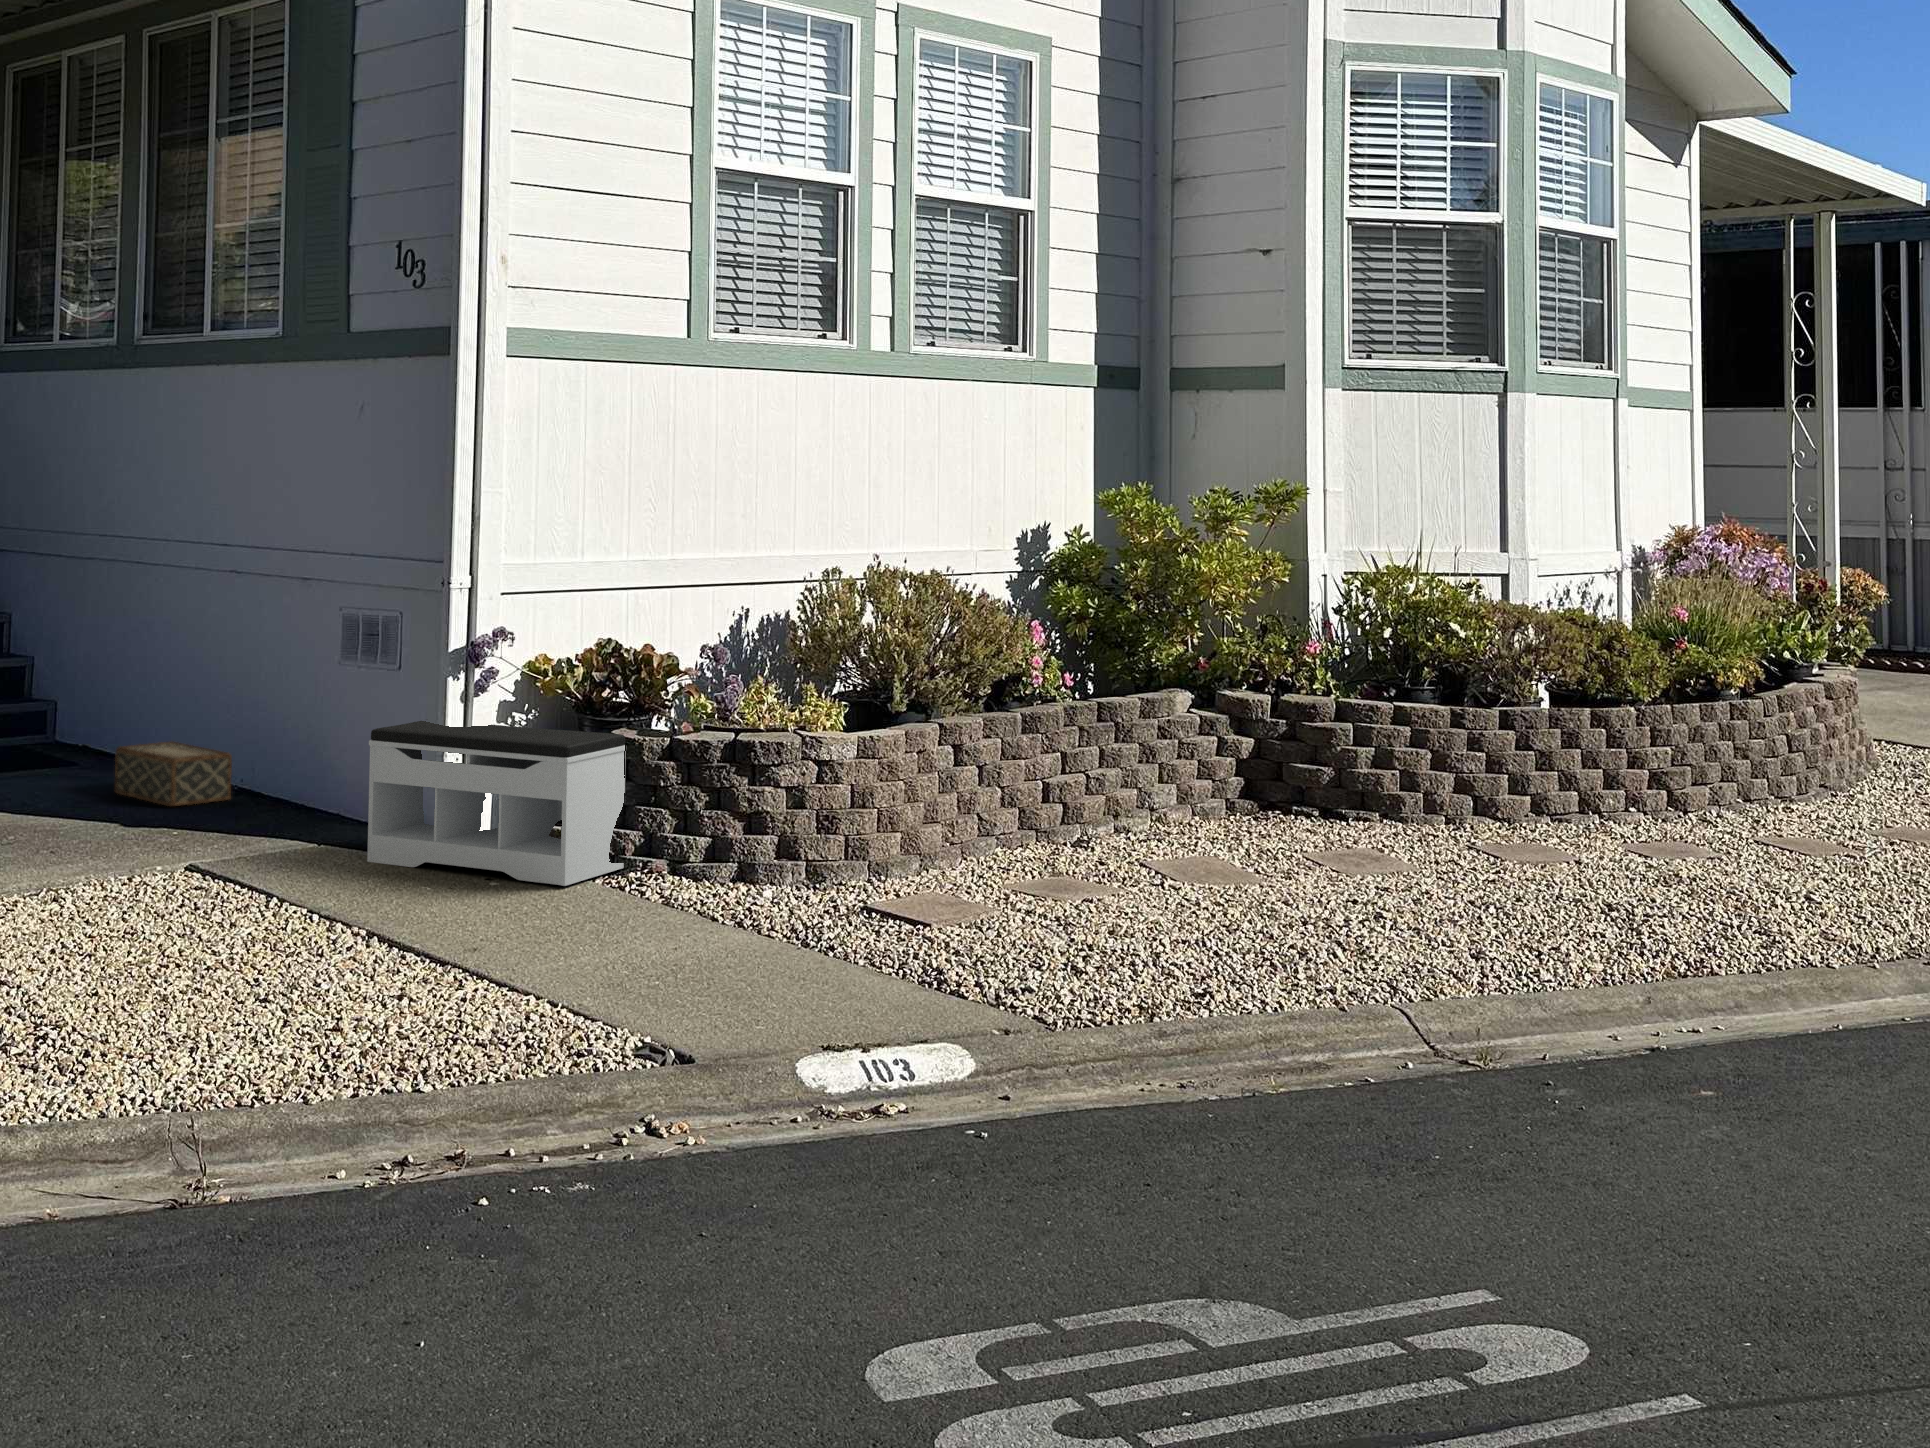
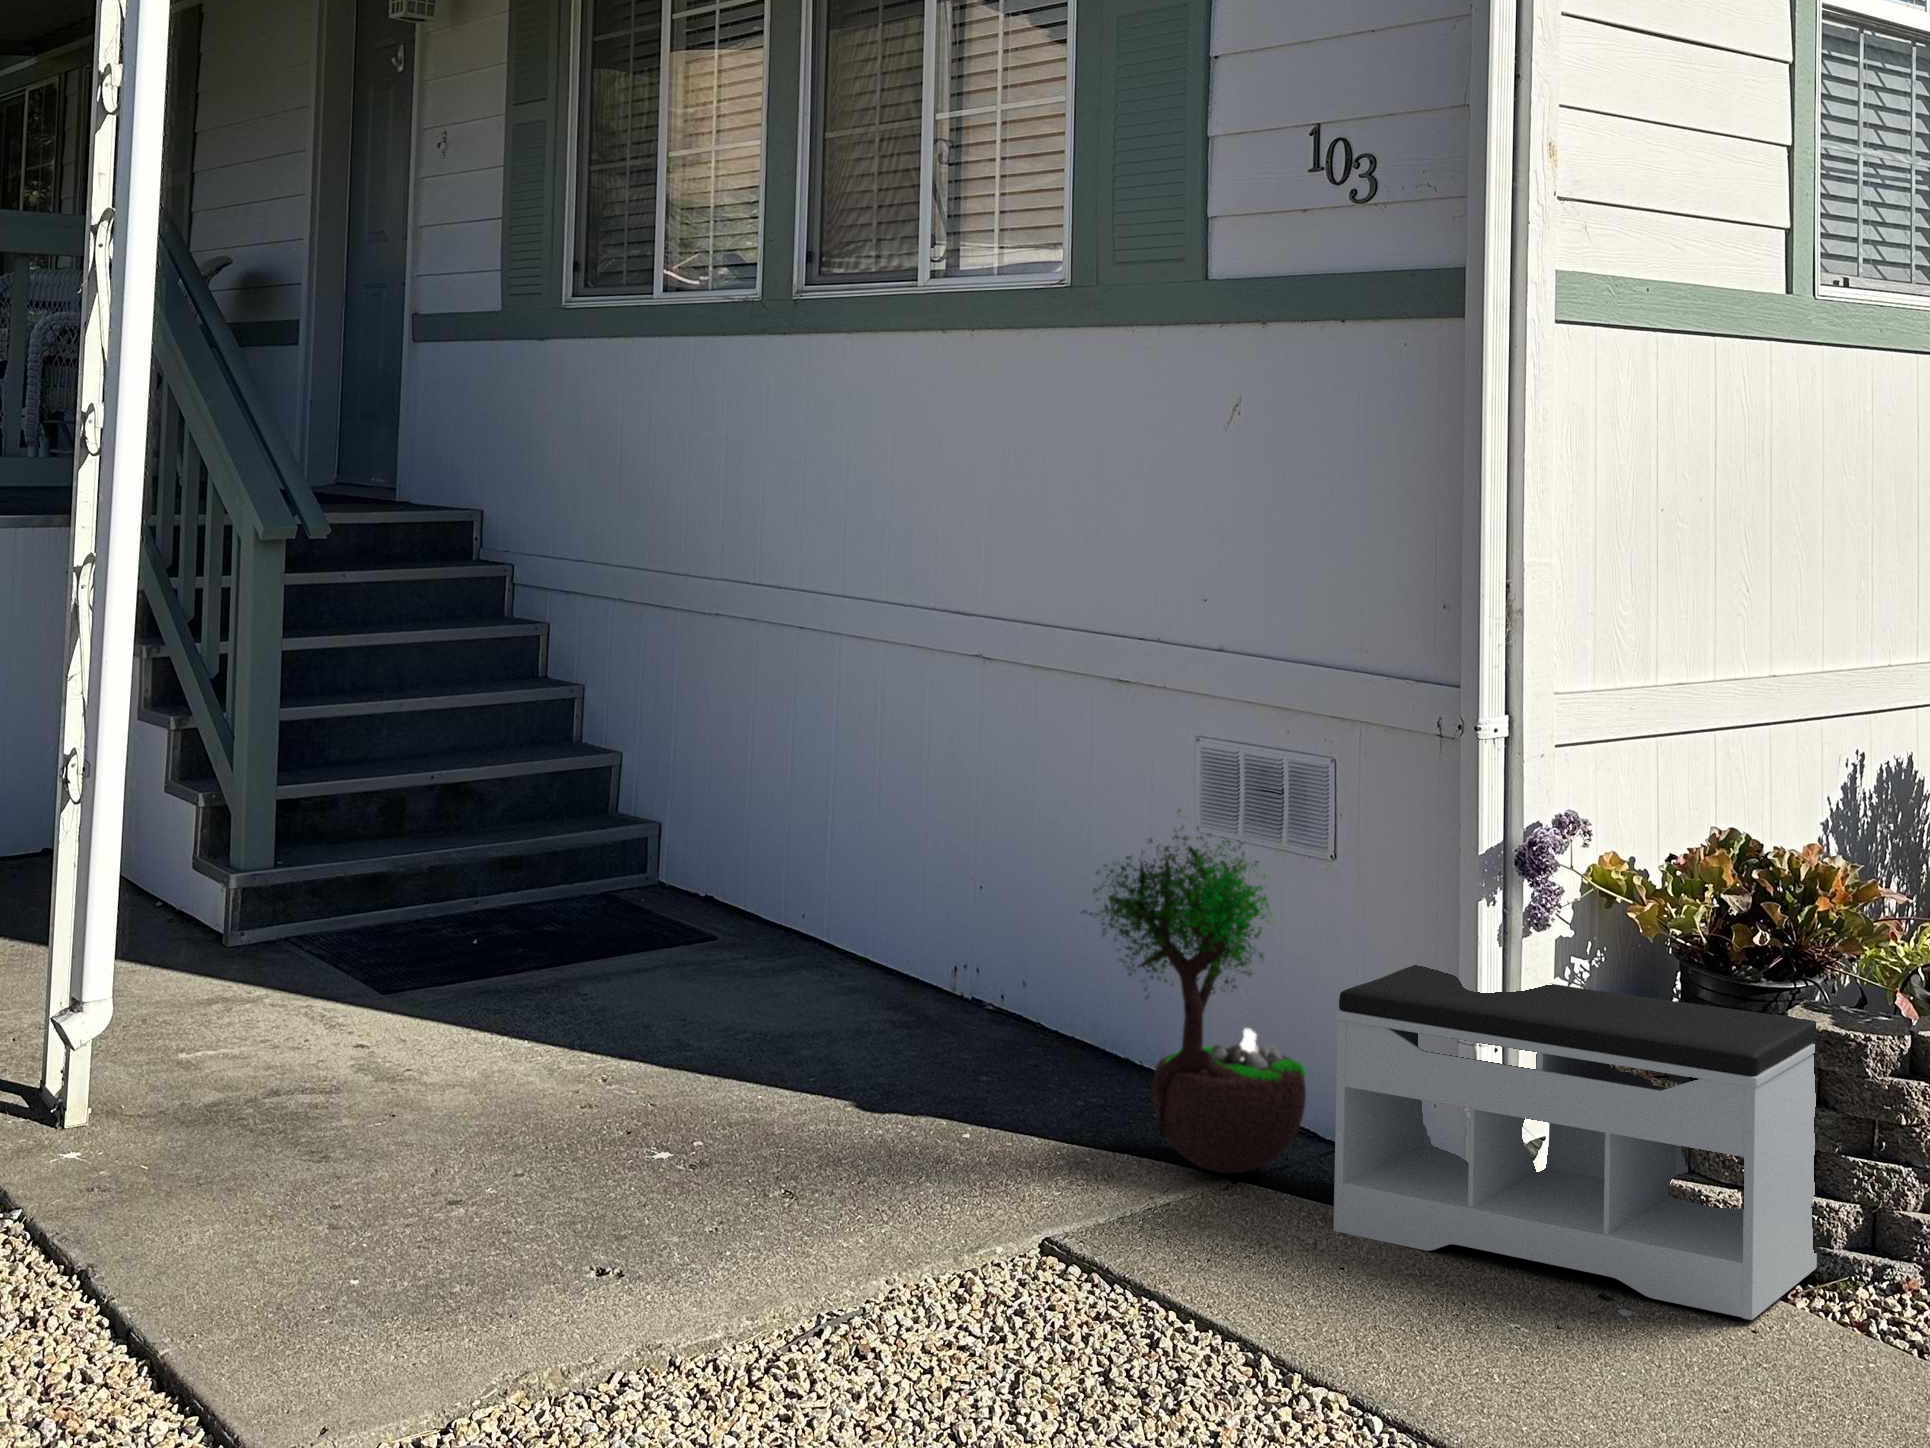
potted tree: none [239,636,374,841] -> present [1081,809,1306,1174]
woven basket: present [115,741,232,806] -> none [814,949,1013,1074]

